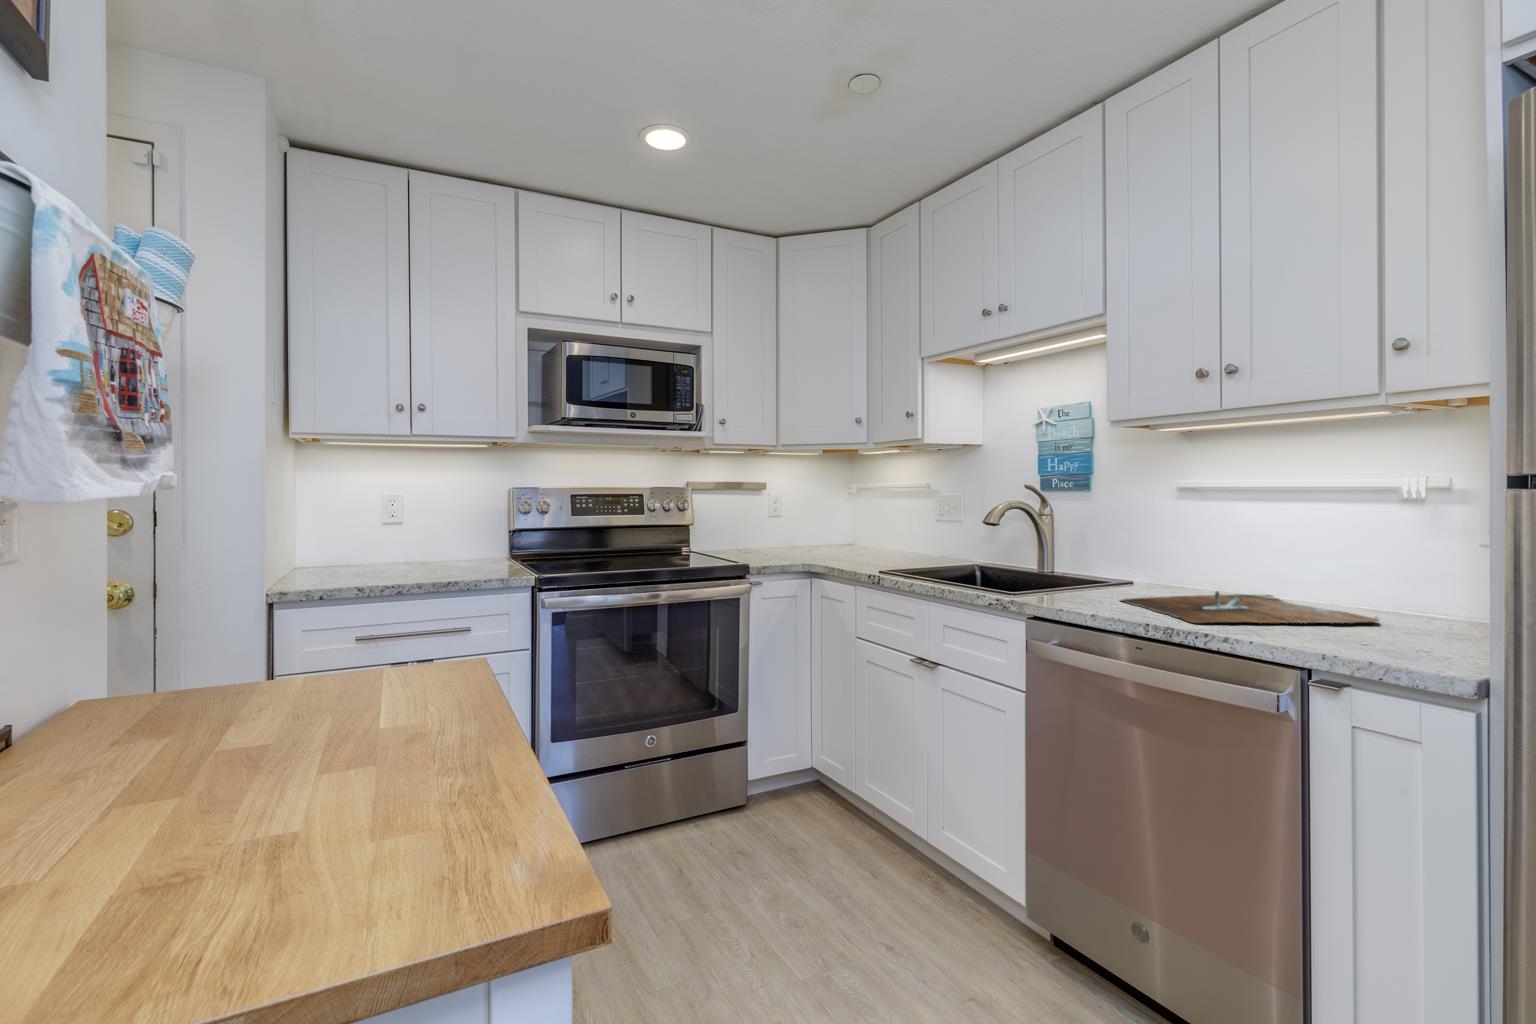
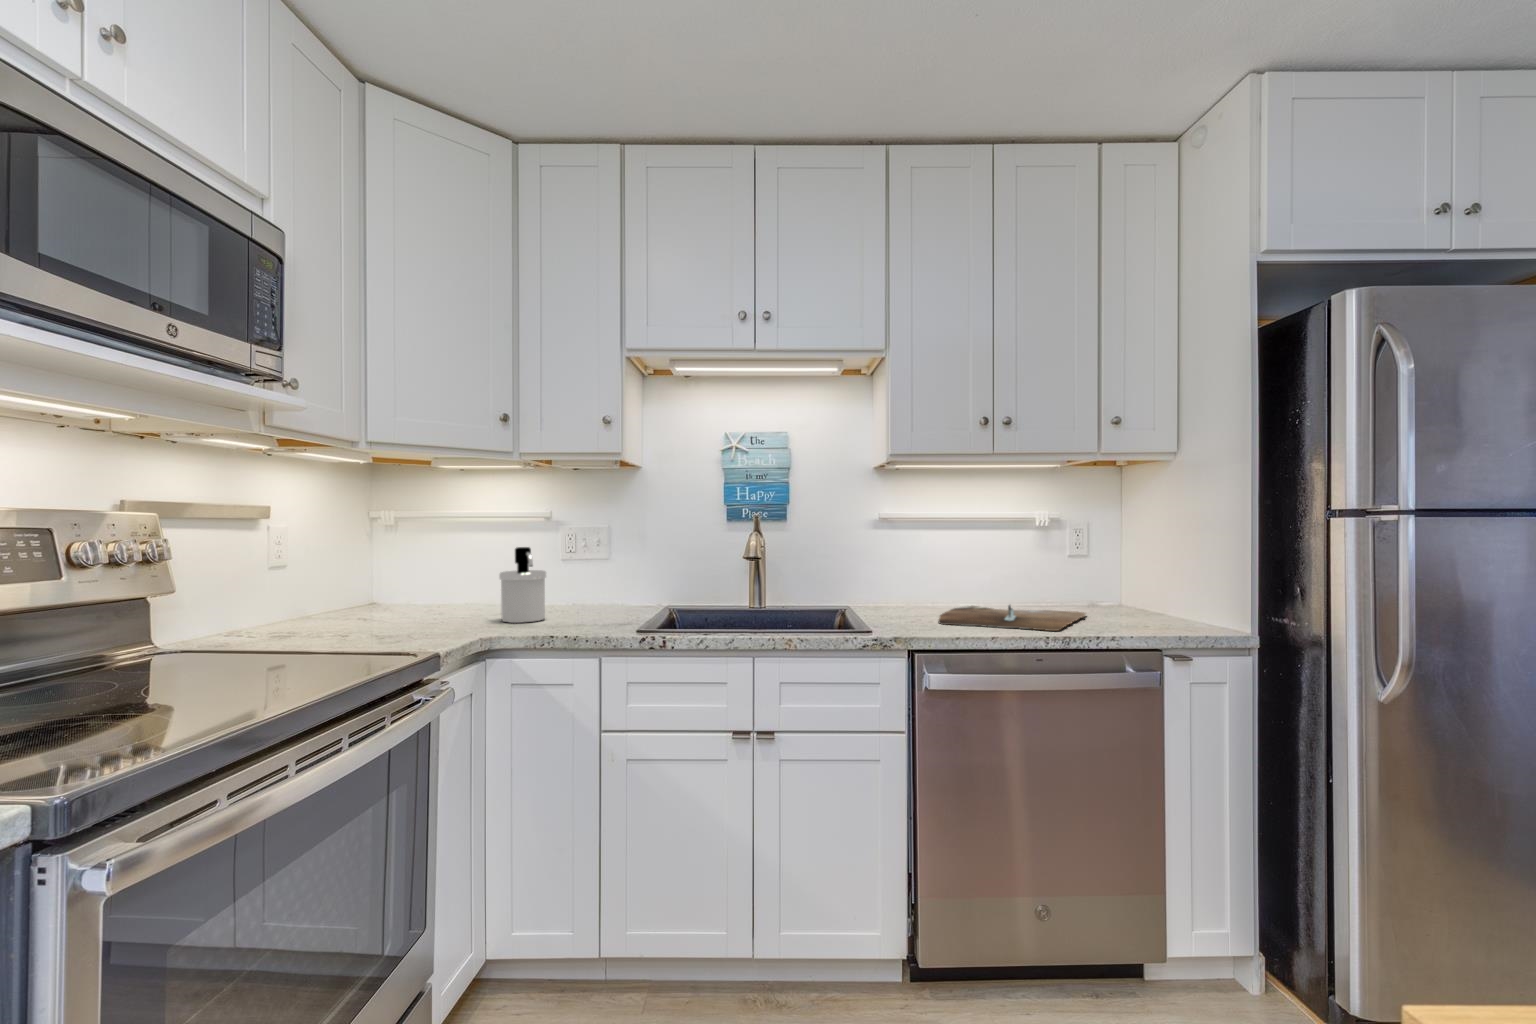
soap dispenser: none [852,508,884,559] -> present [499,547,546,623]

